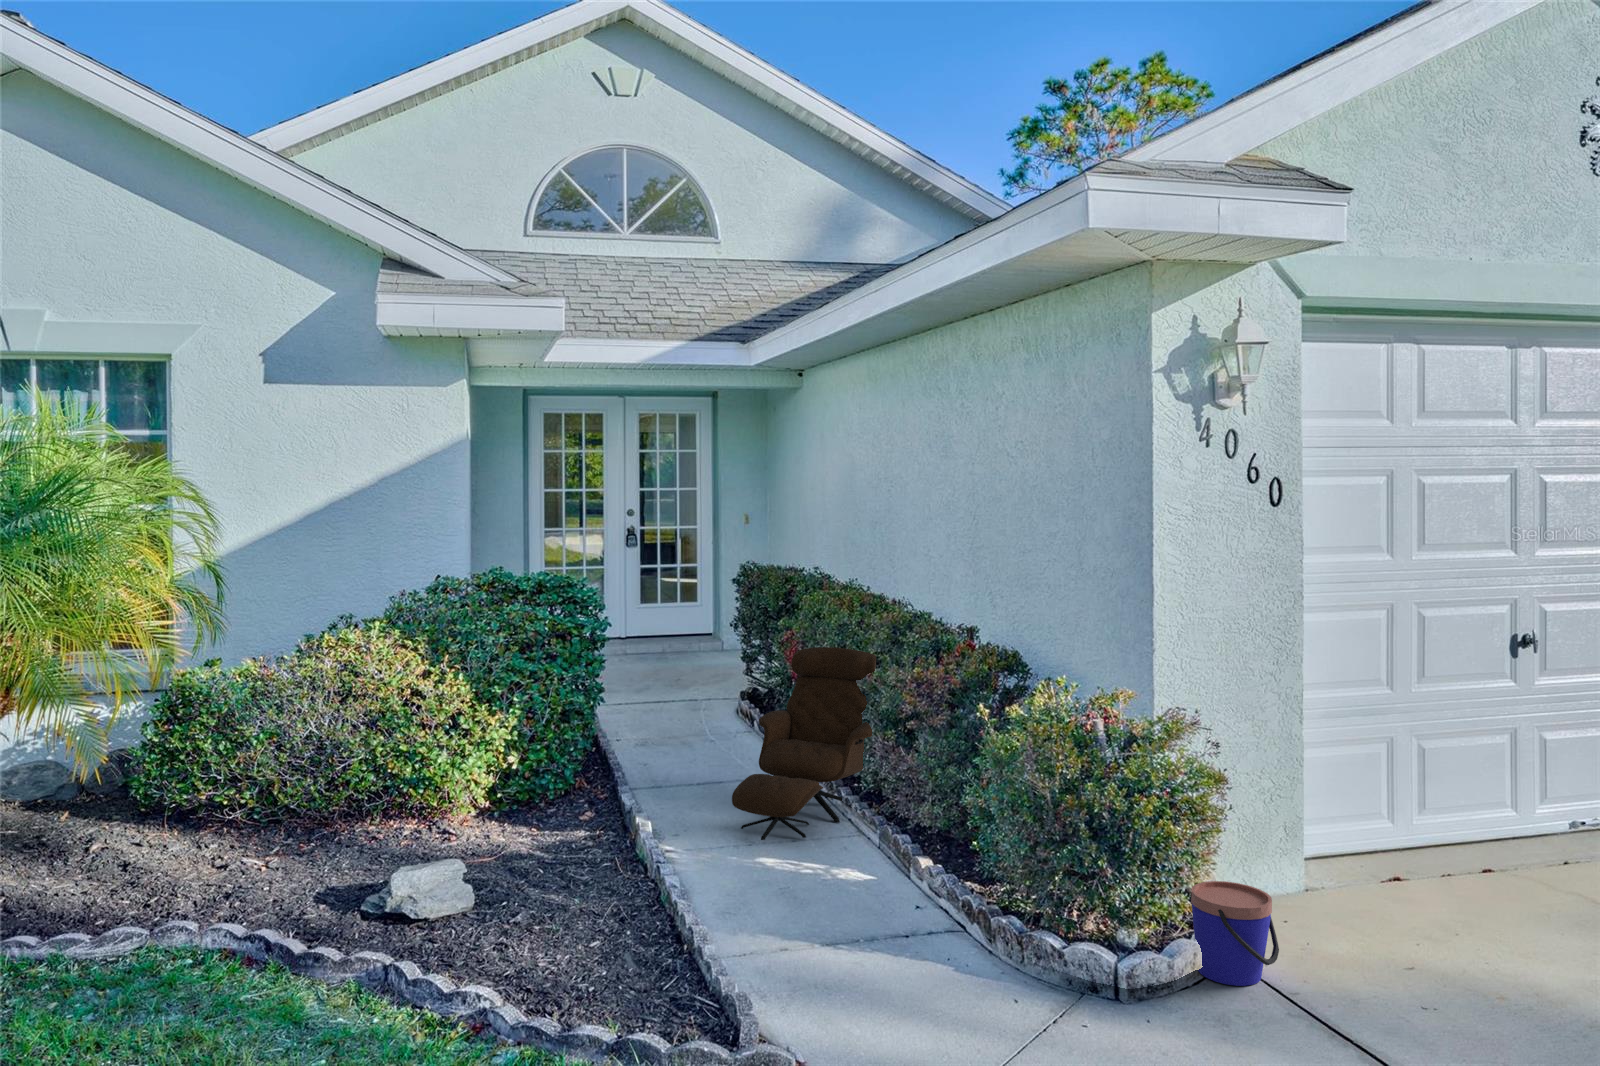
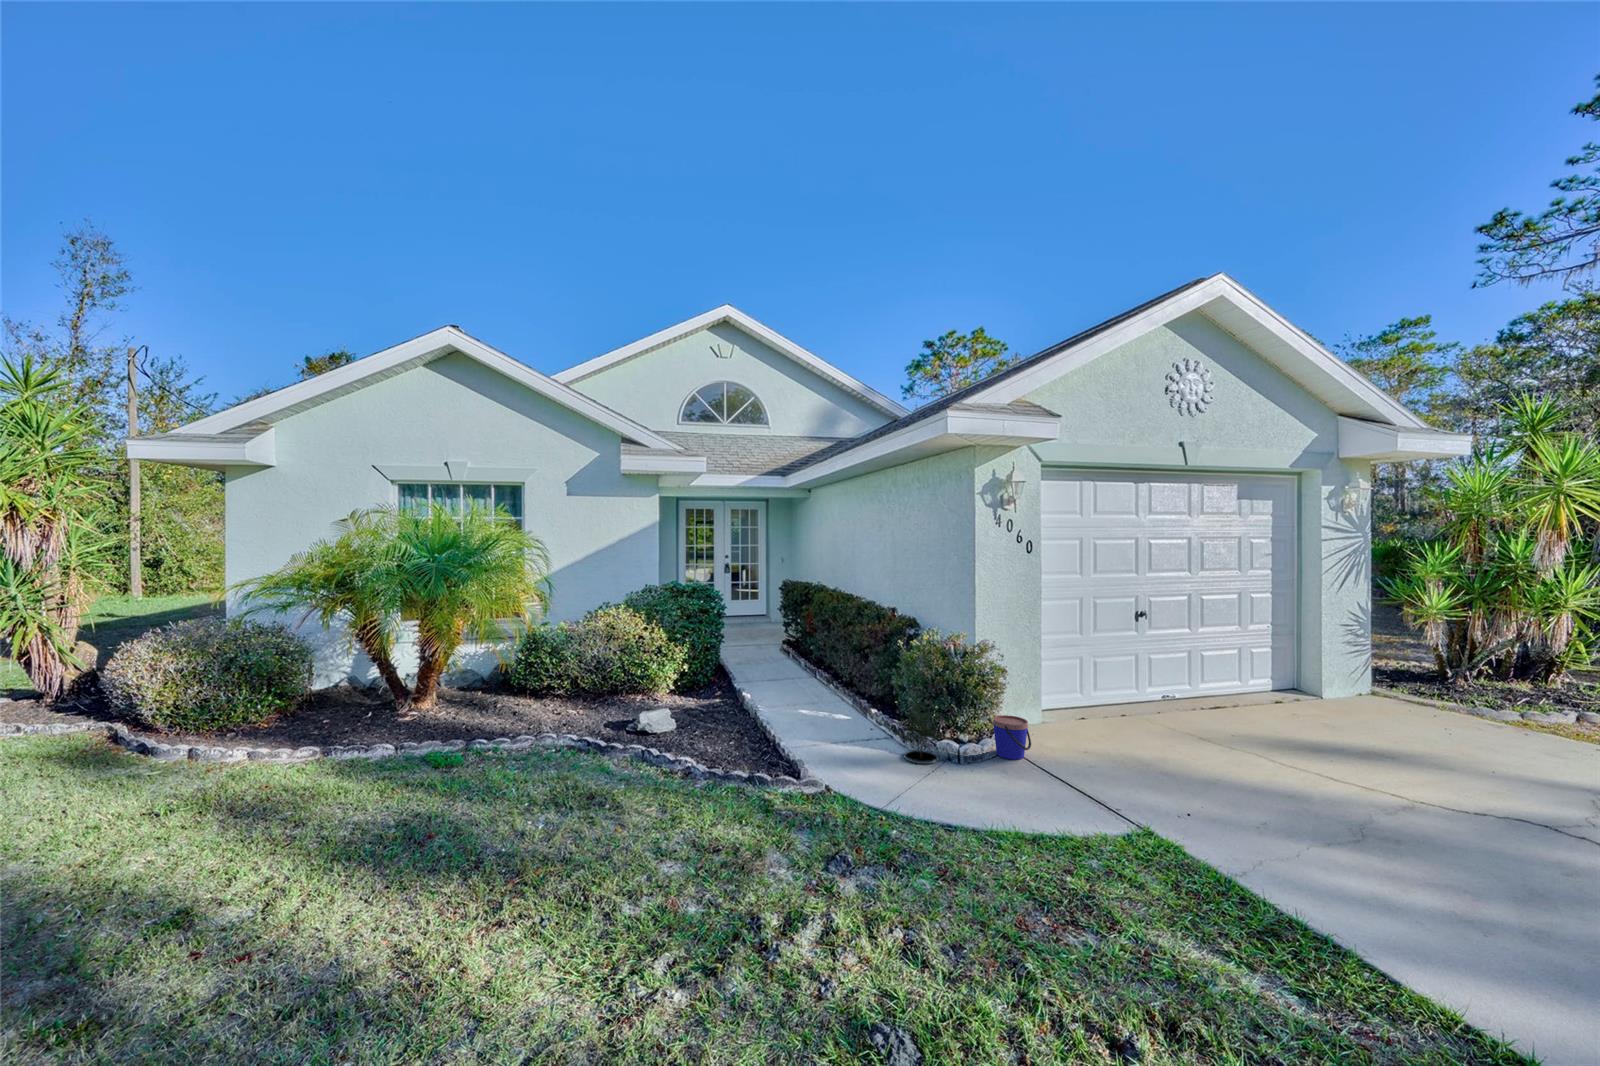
lounge chair: present [732,647,876,840] -> none [786,617,854,705]
potted tree: none [976,837,1075,998] -> present [902,696,940,764]

